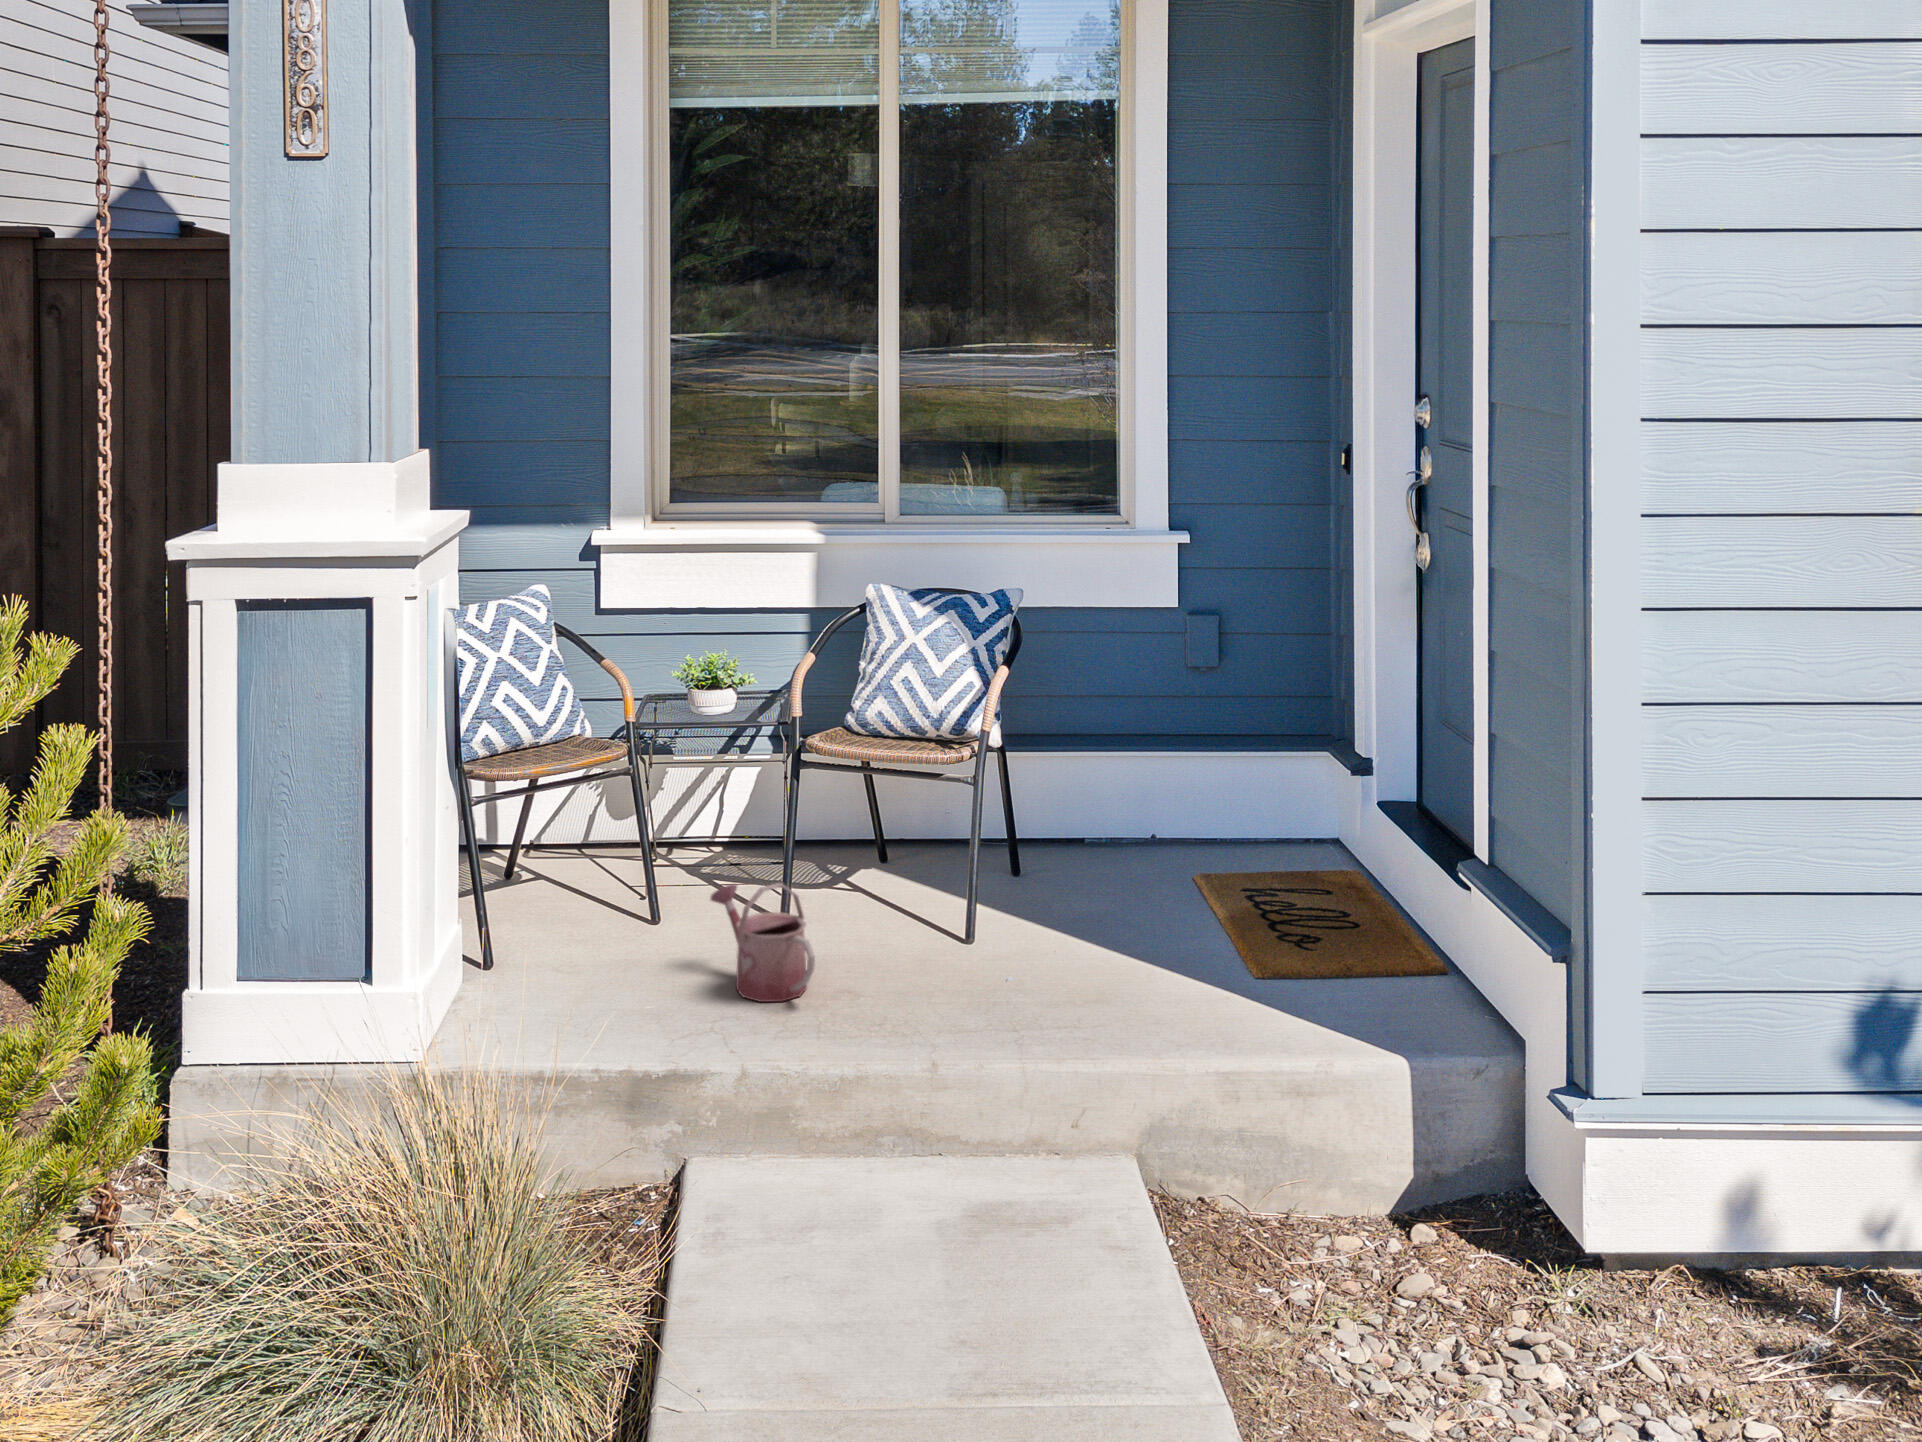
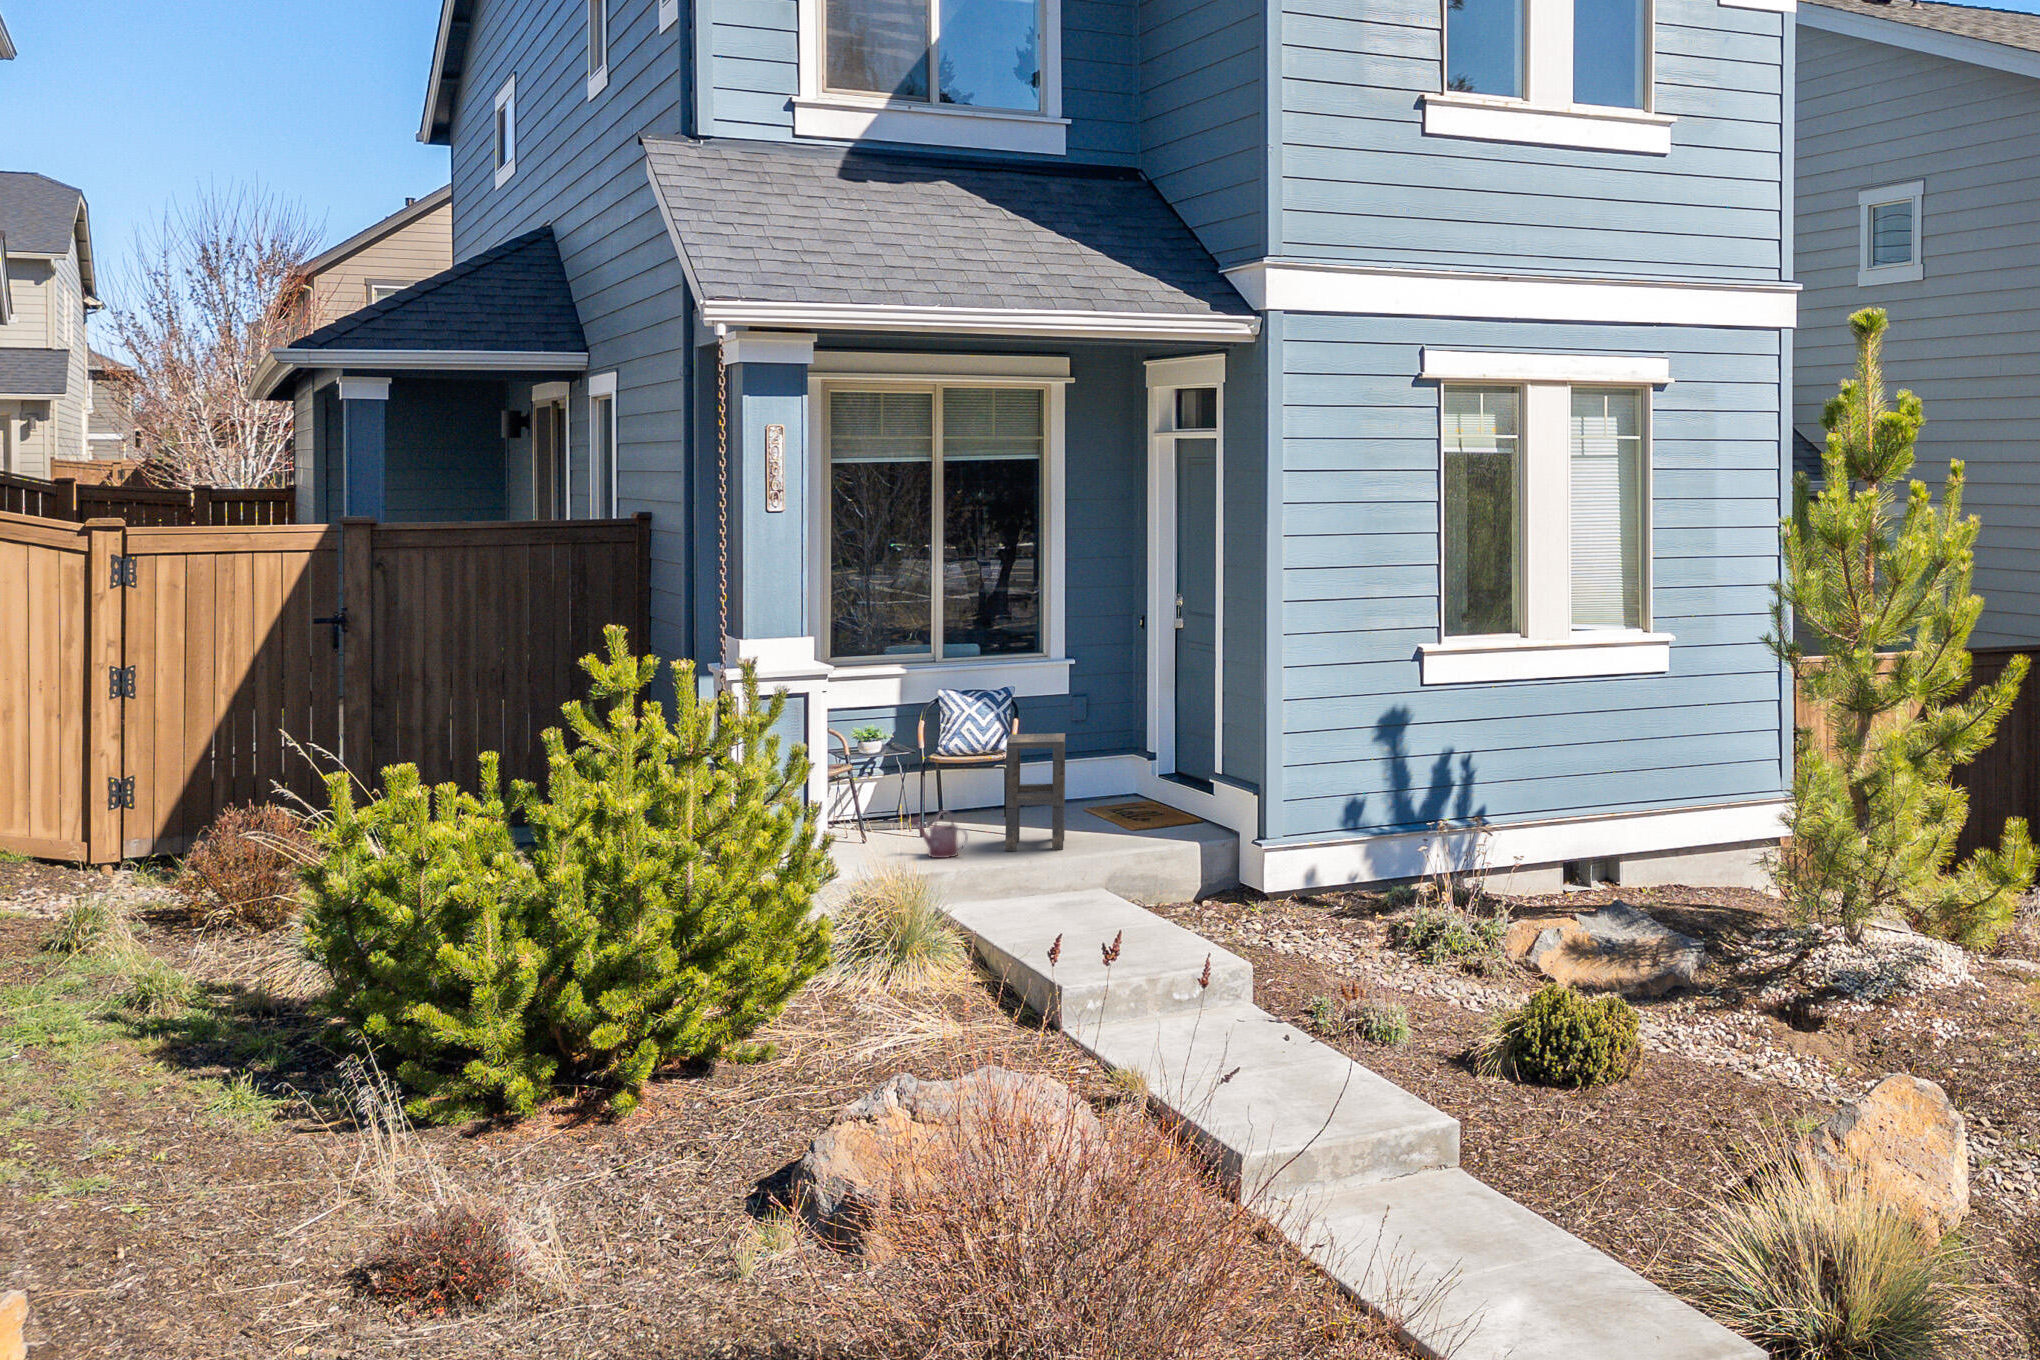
side table: none [914,708,1084,1021] -> present [1005,733,1065,851]

